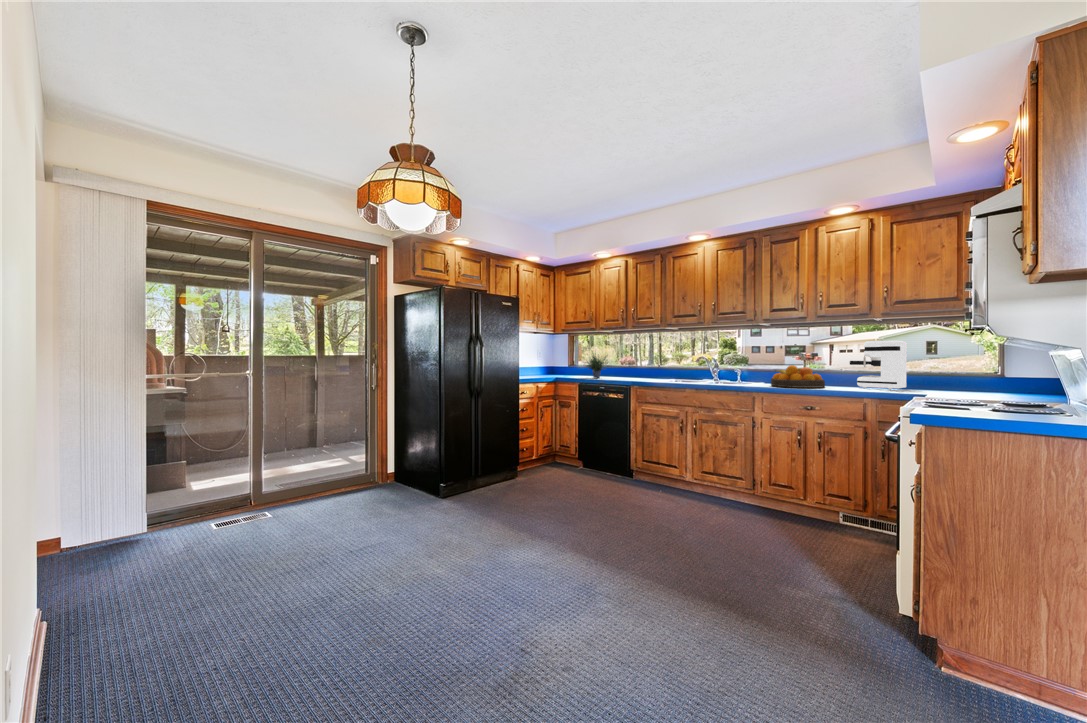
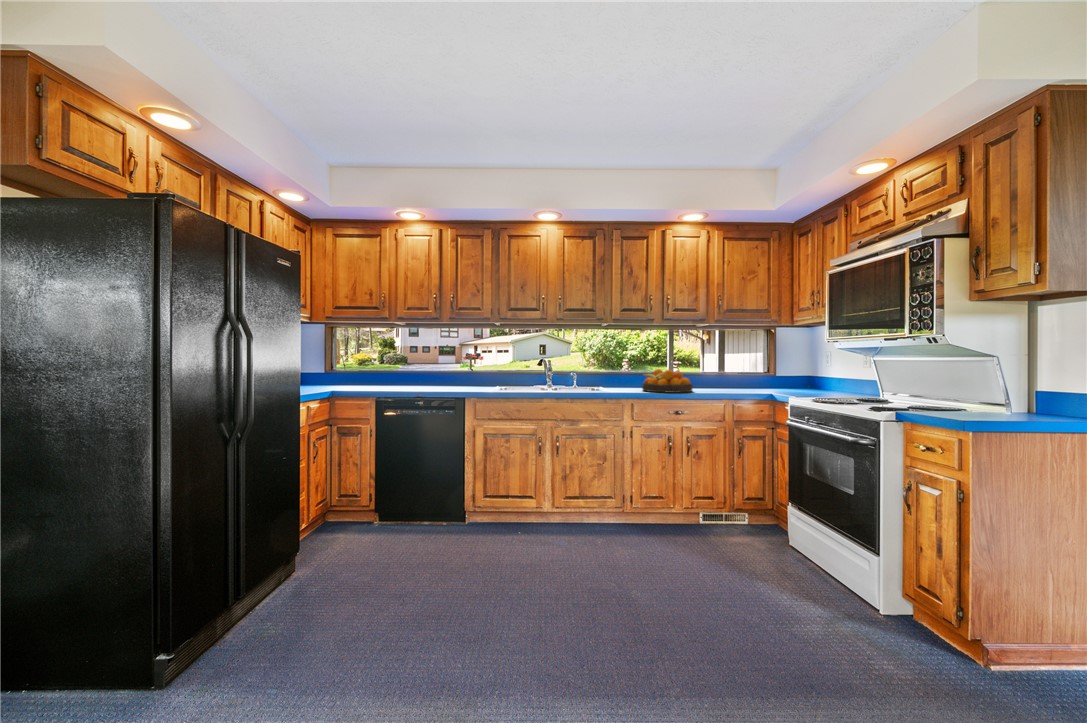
coffee maker: present [850,341,907,389] -> none [695,346,744,390]
potted plant: present [586,353,606,378] -> none [387,346,430,390]

